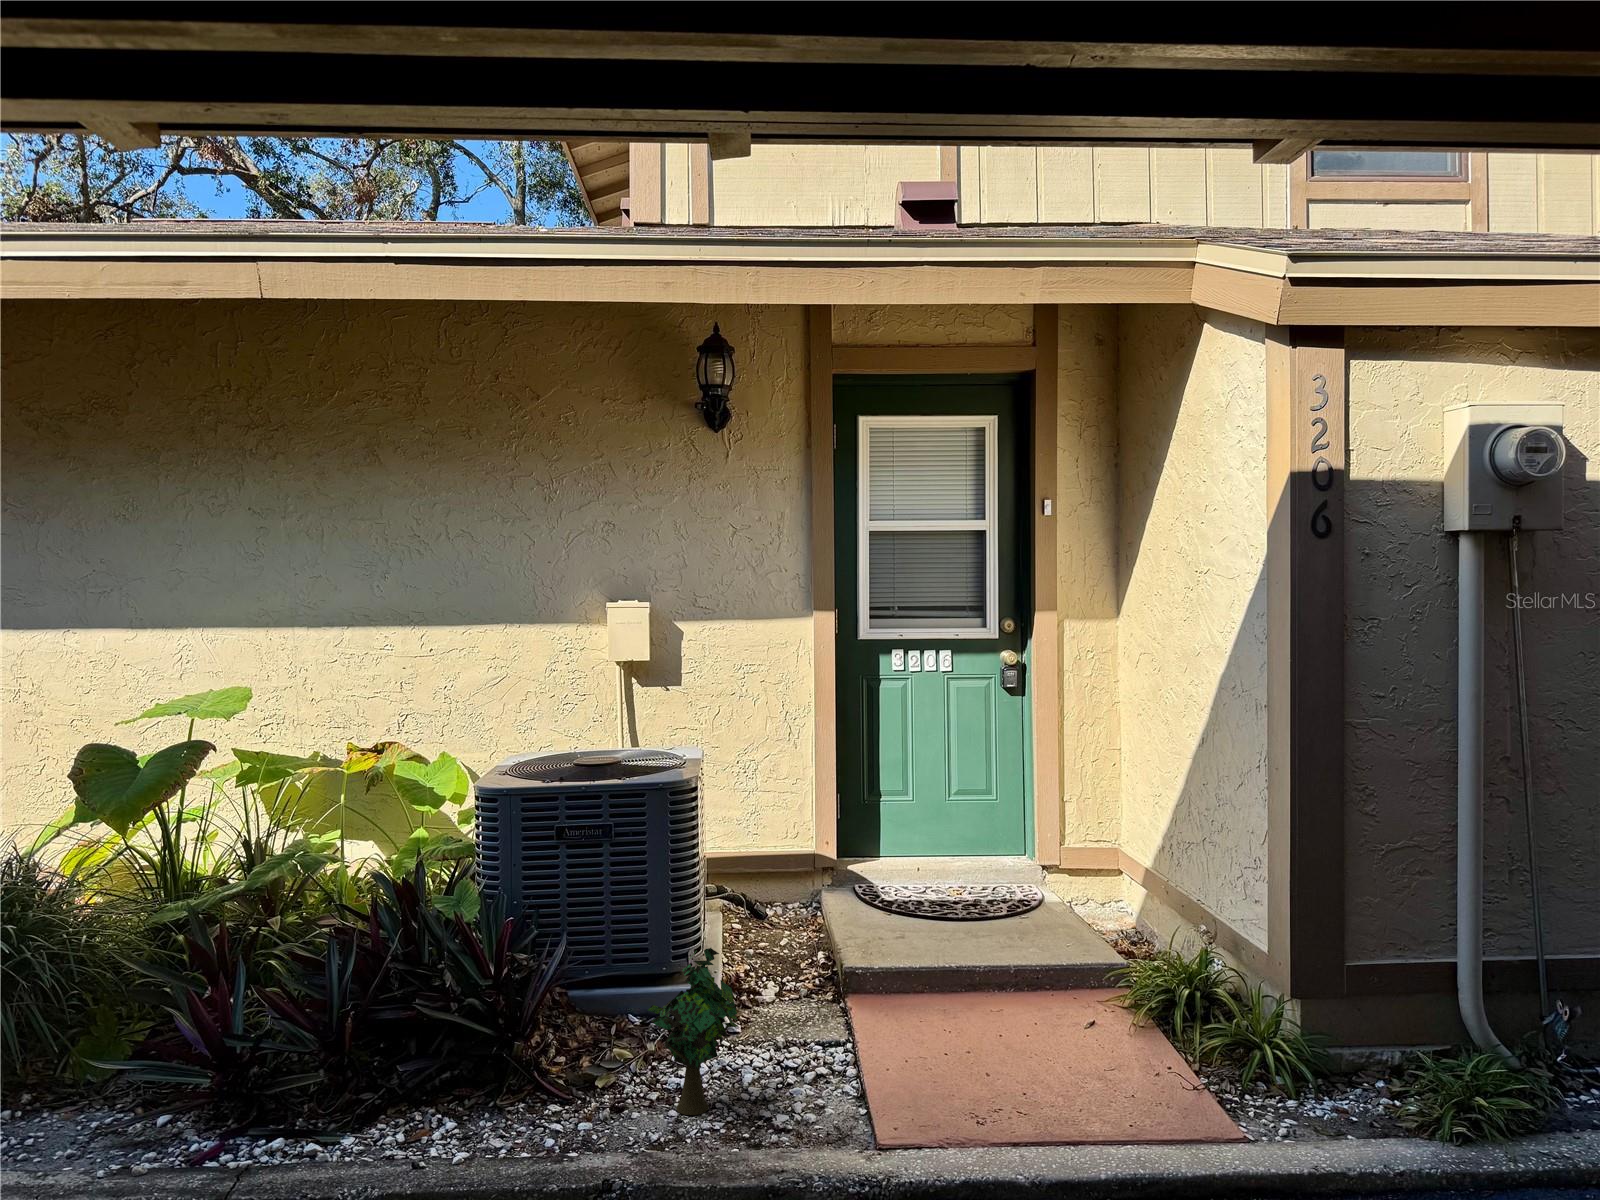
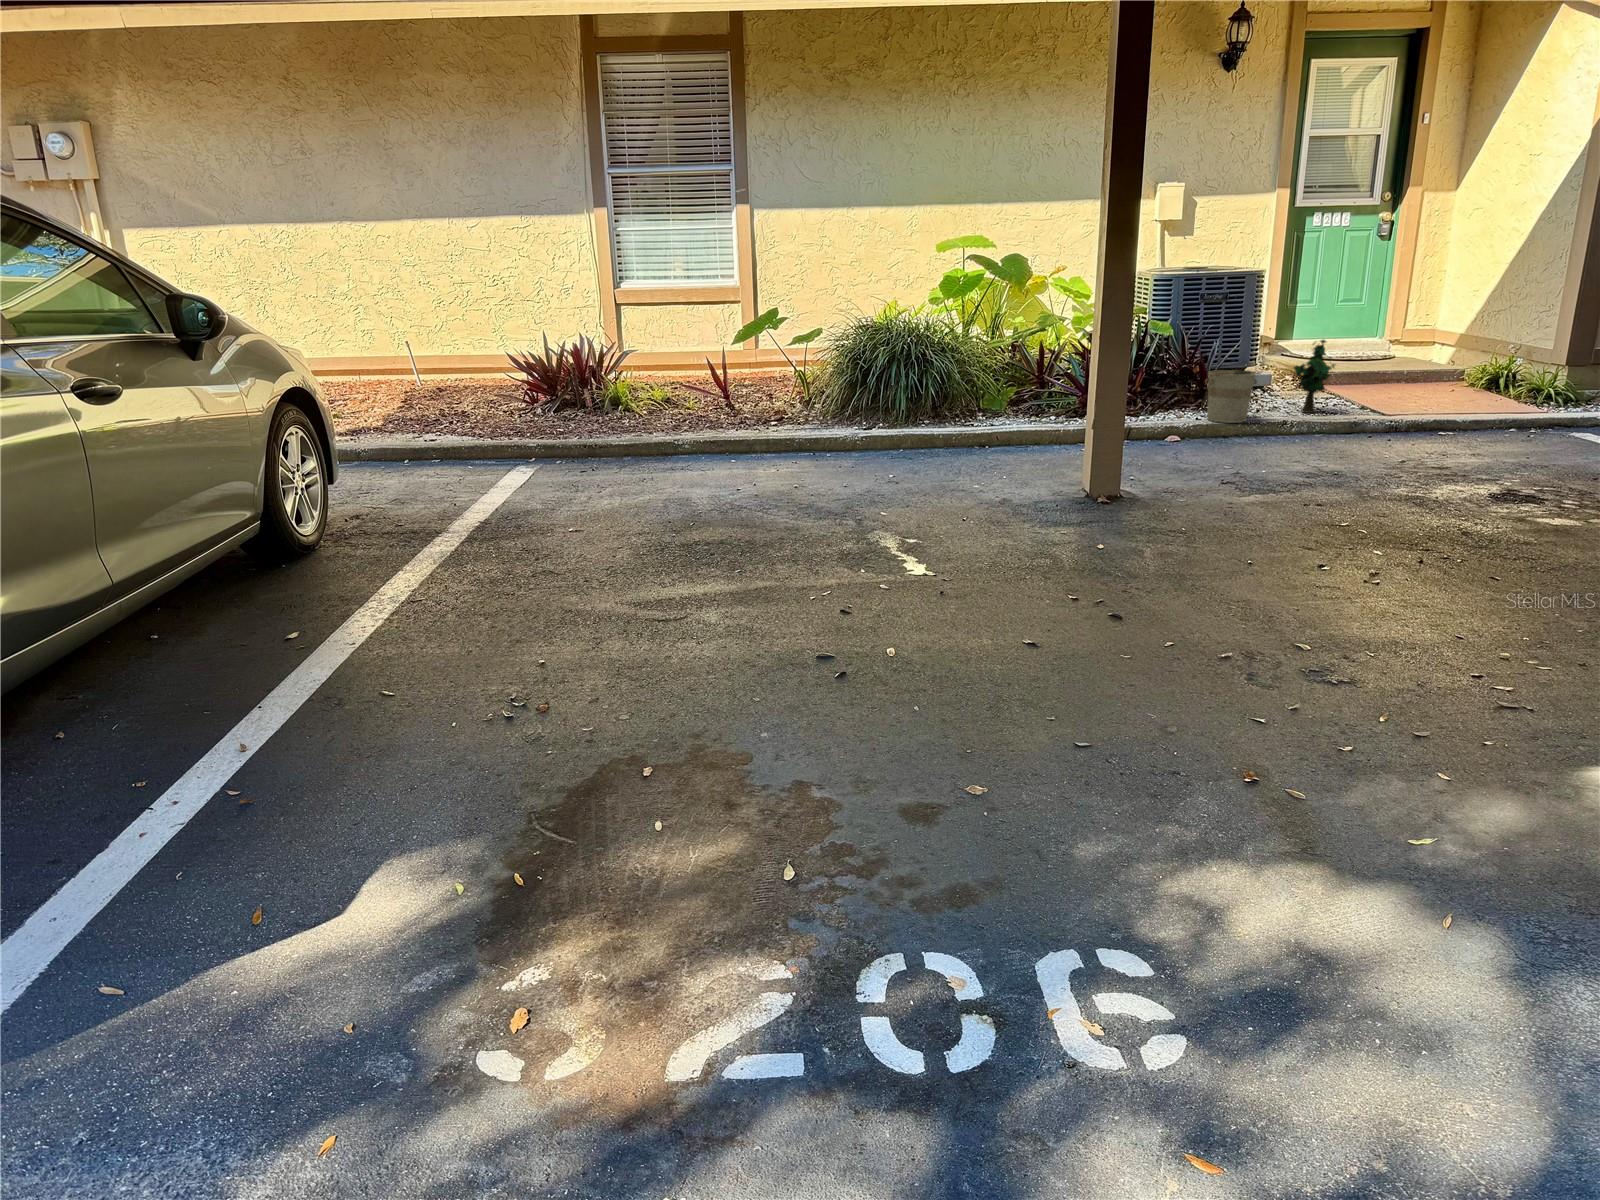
bucket: none [403,1020,527,1167] -> present [1205,370,1261,423]

